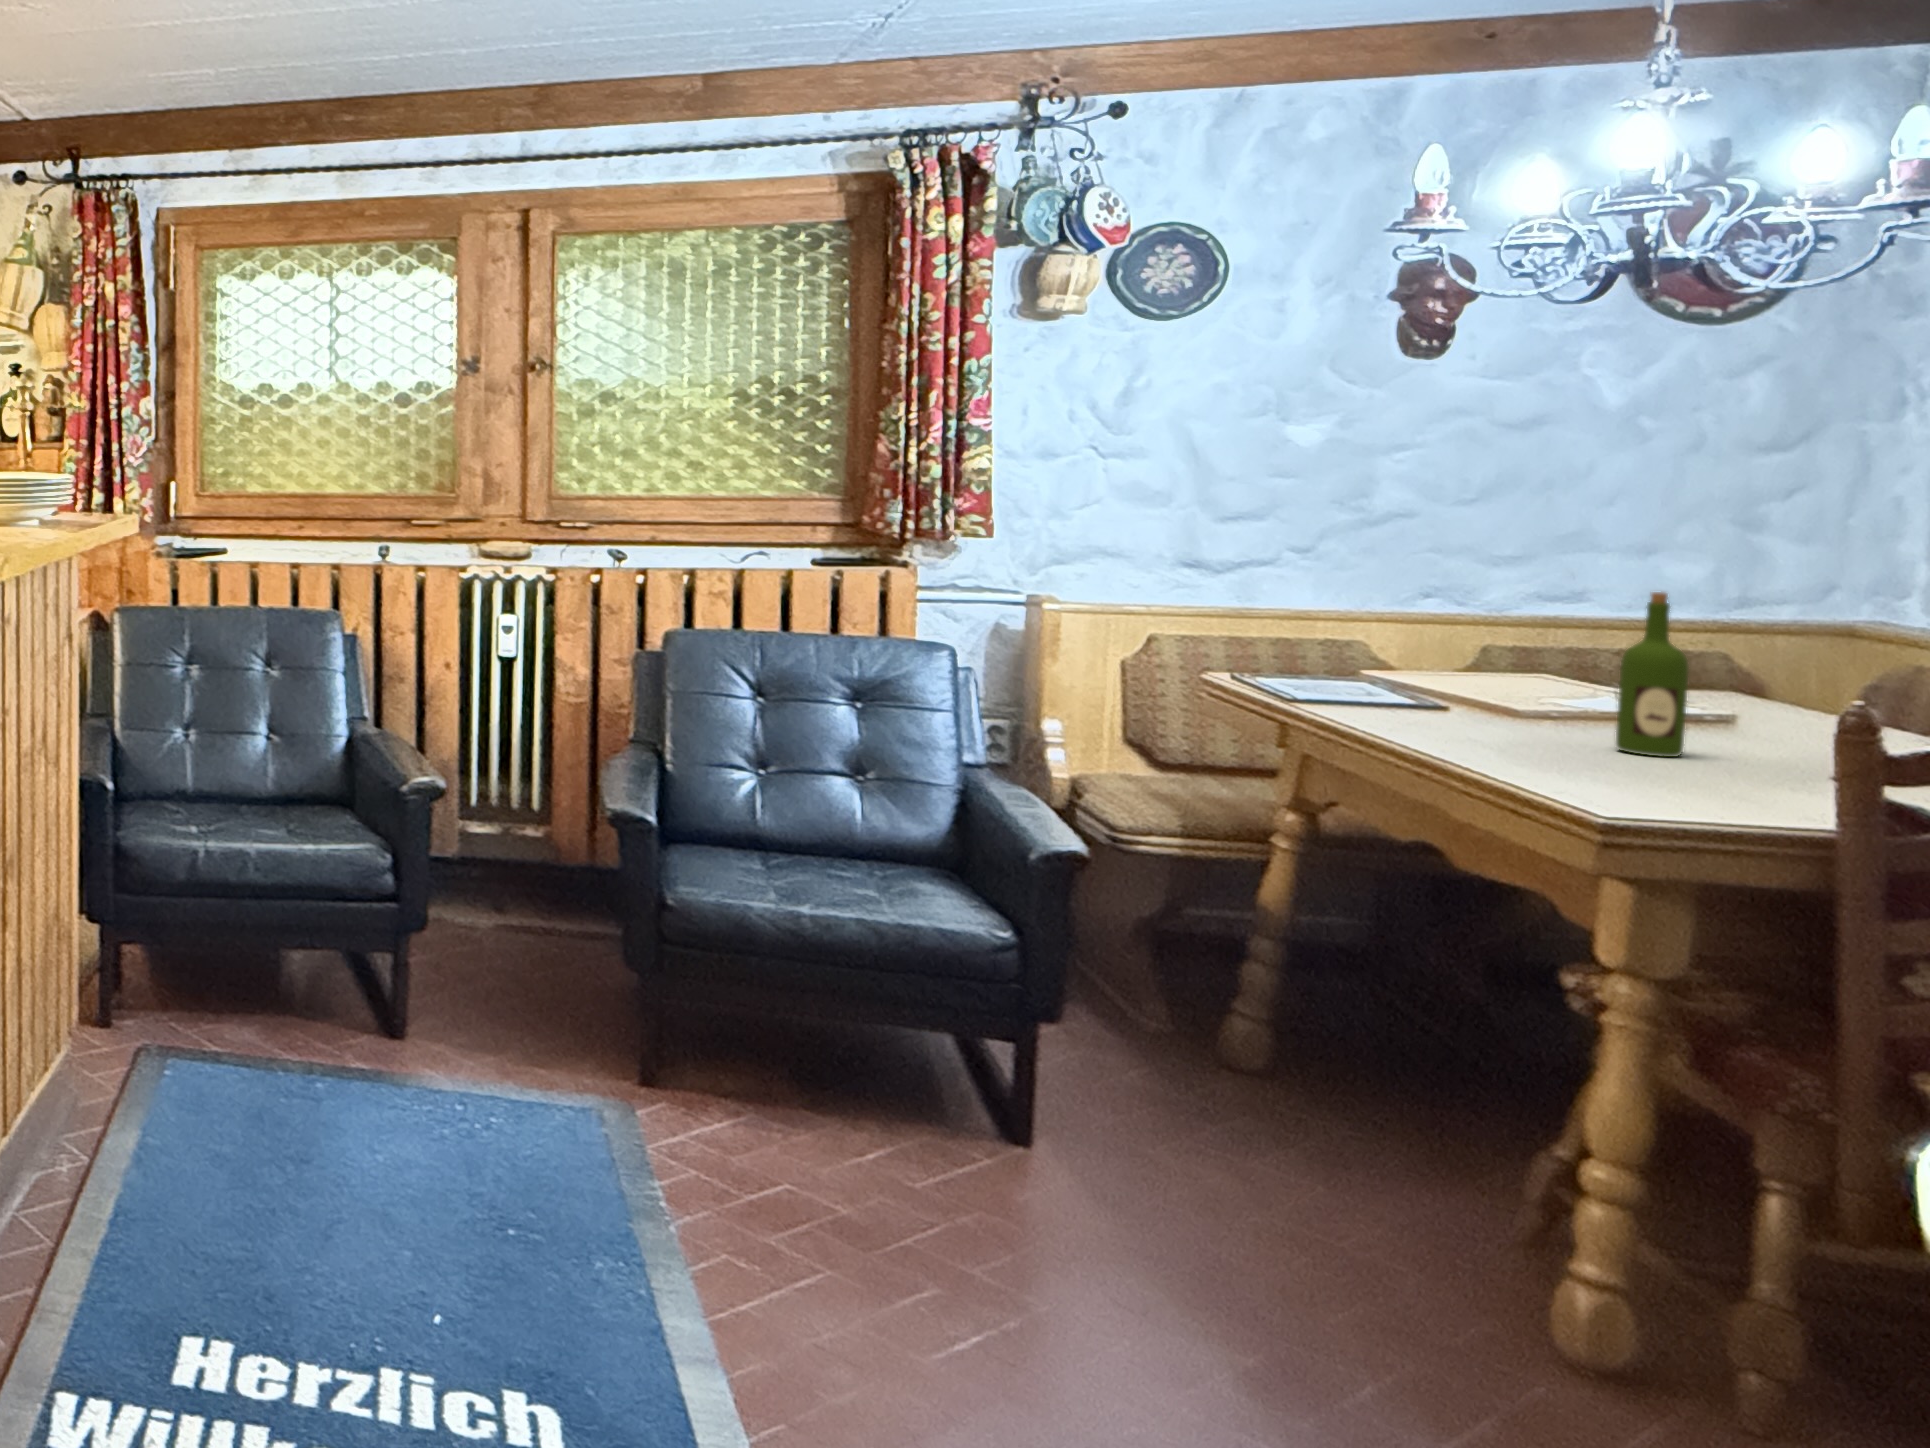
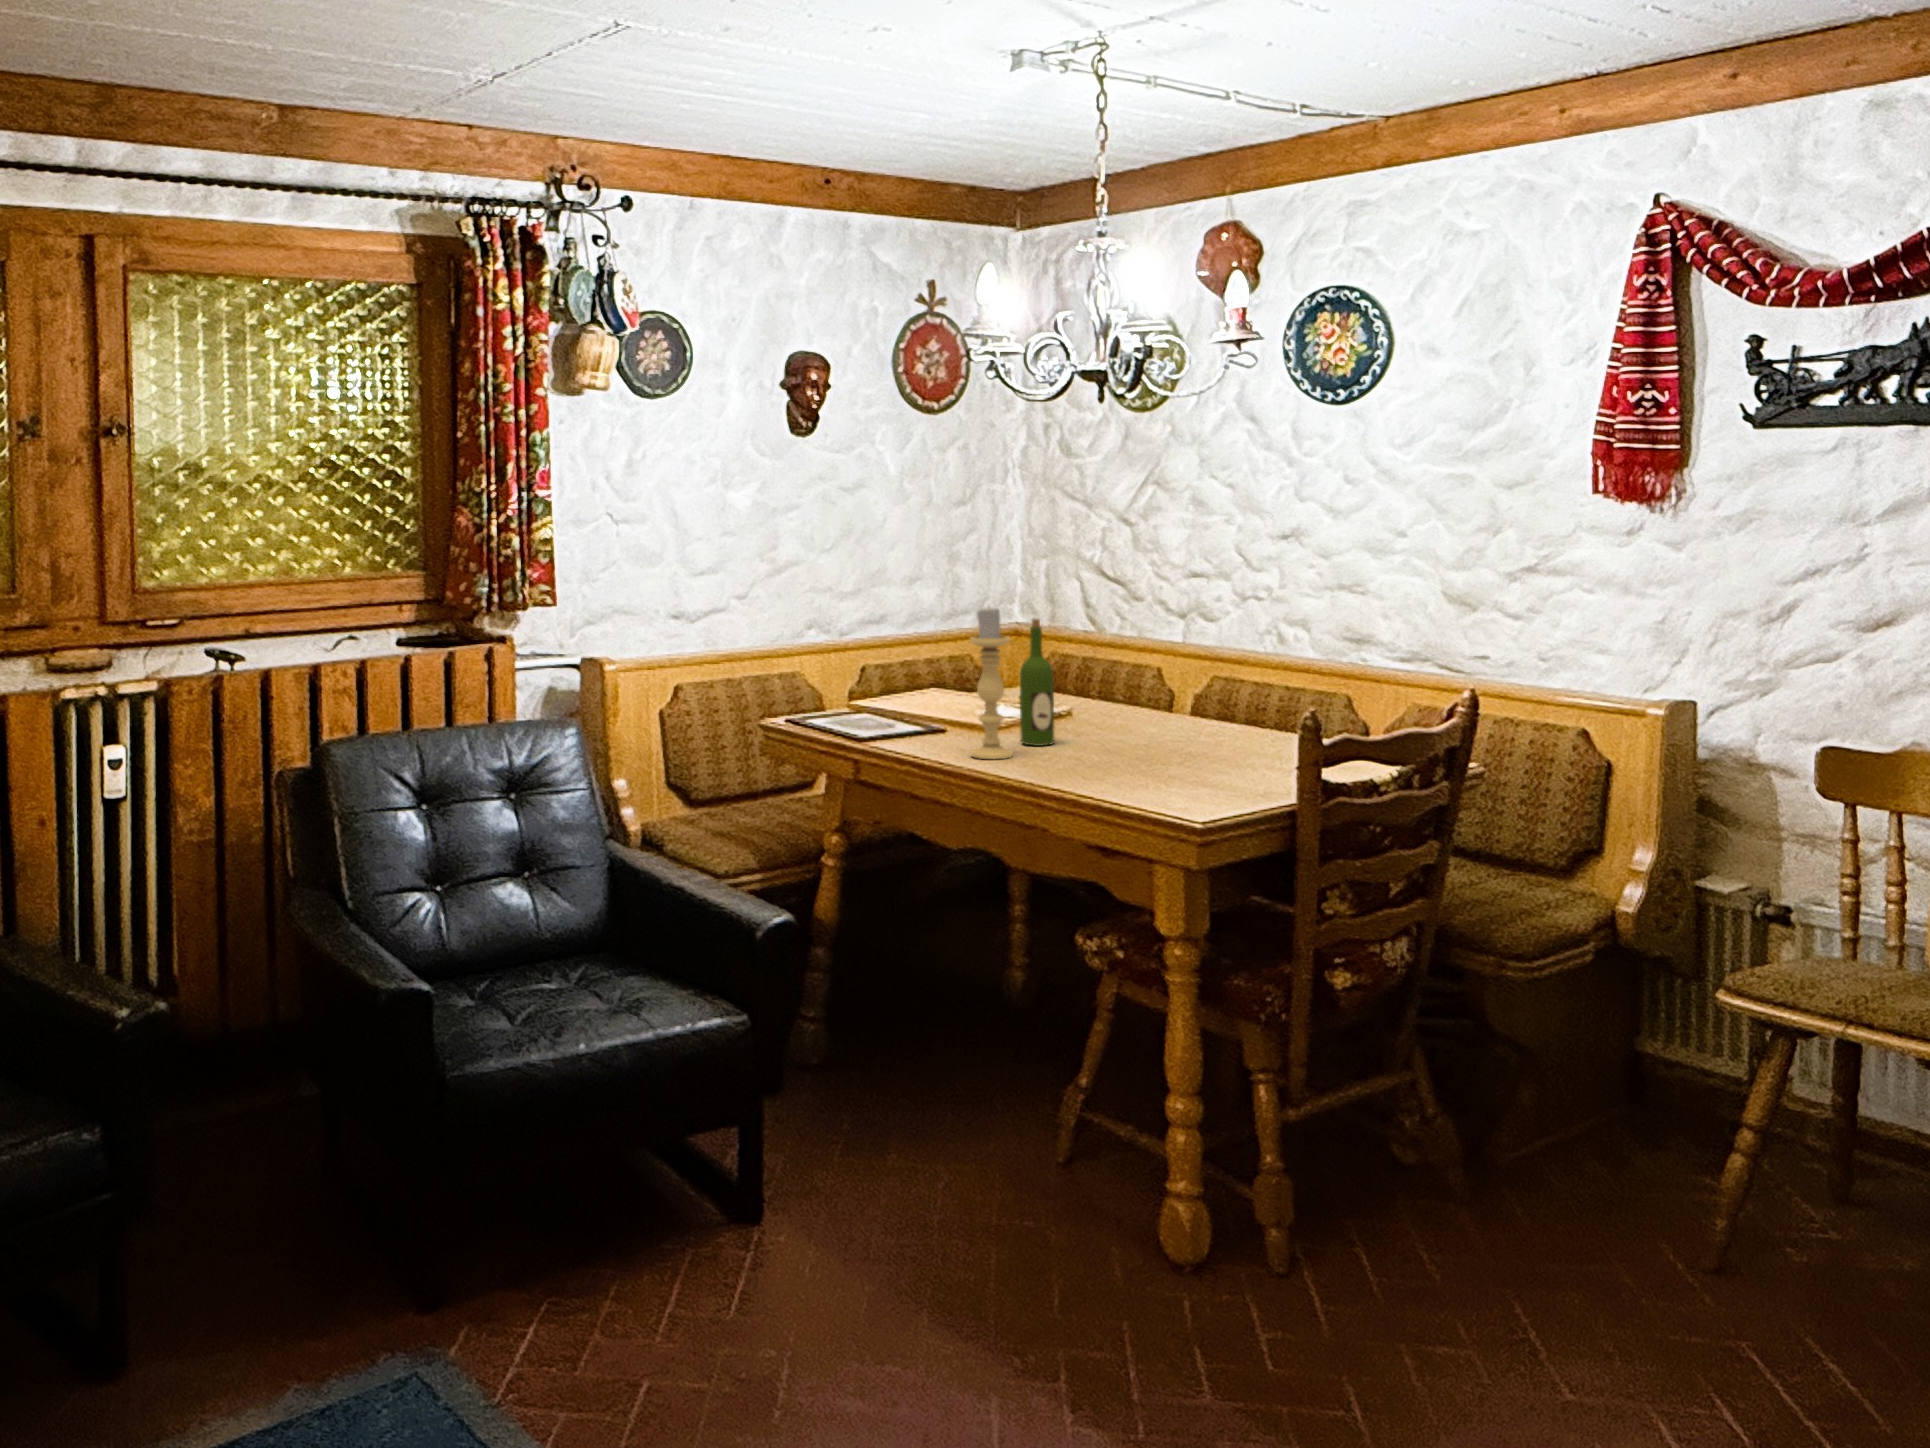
candle holder: none [1496,567,1580,759] -> present [970,607,1012,759]

